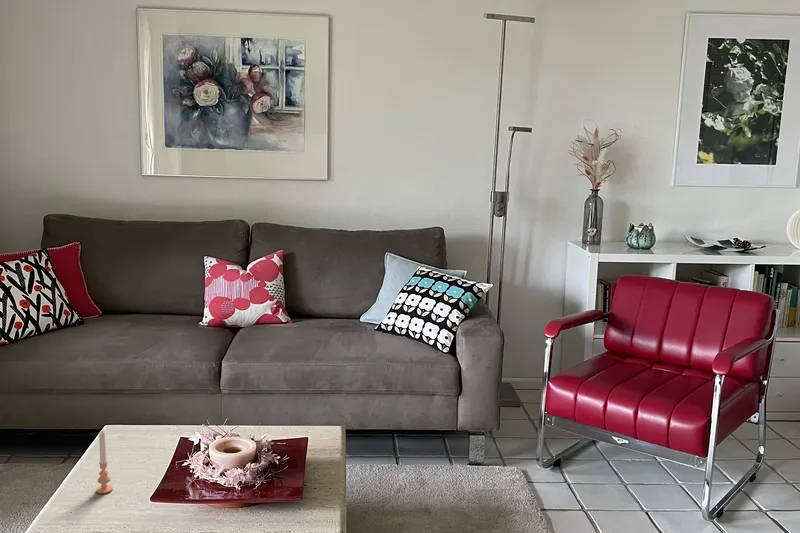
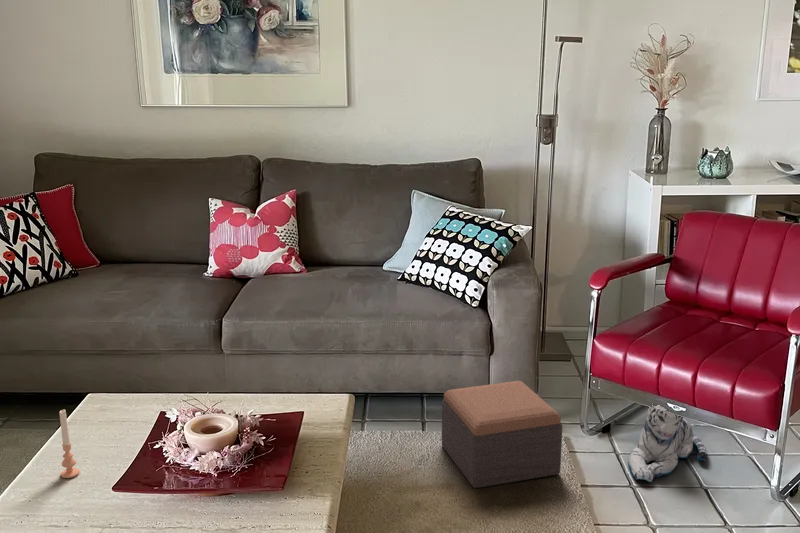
footstool: none [416,418,524,511] -> present [442,381,562,488]
plush toy: none [578,432,644,505] -> present [628,405,707,482]

